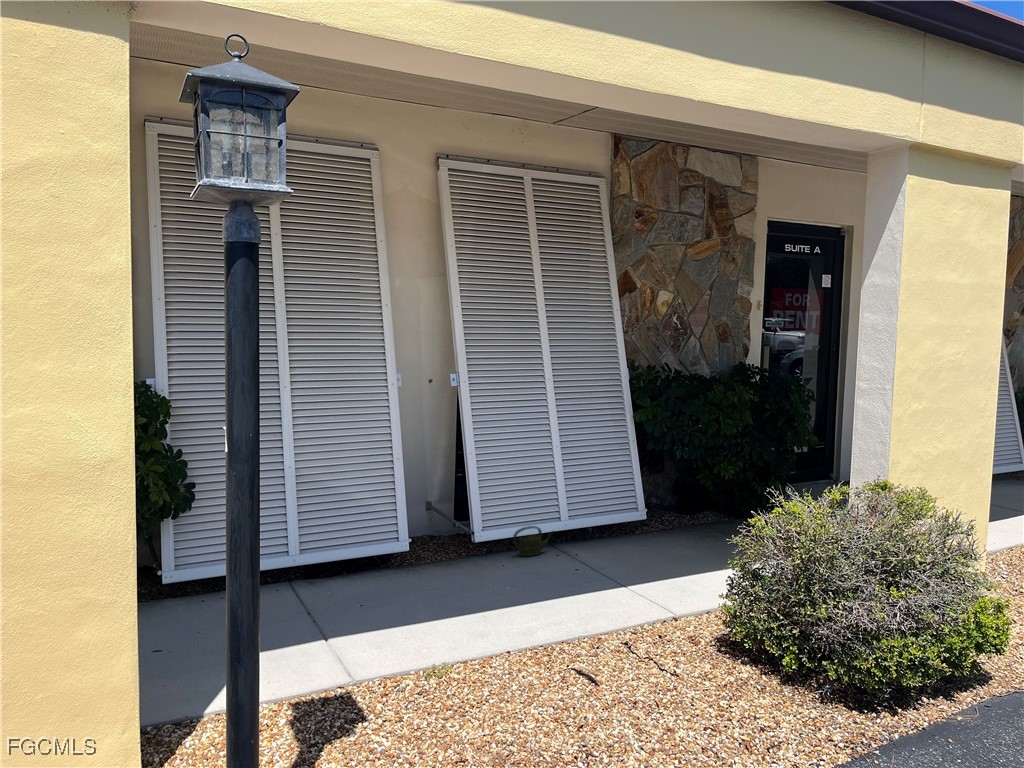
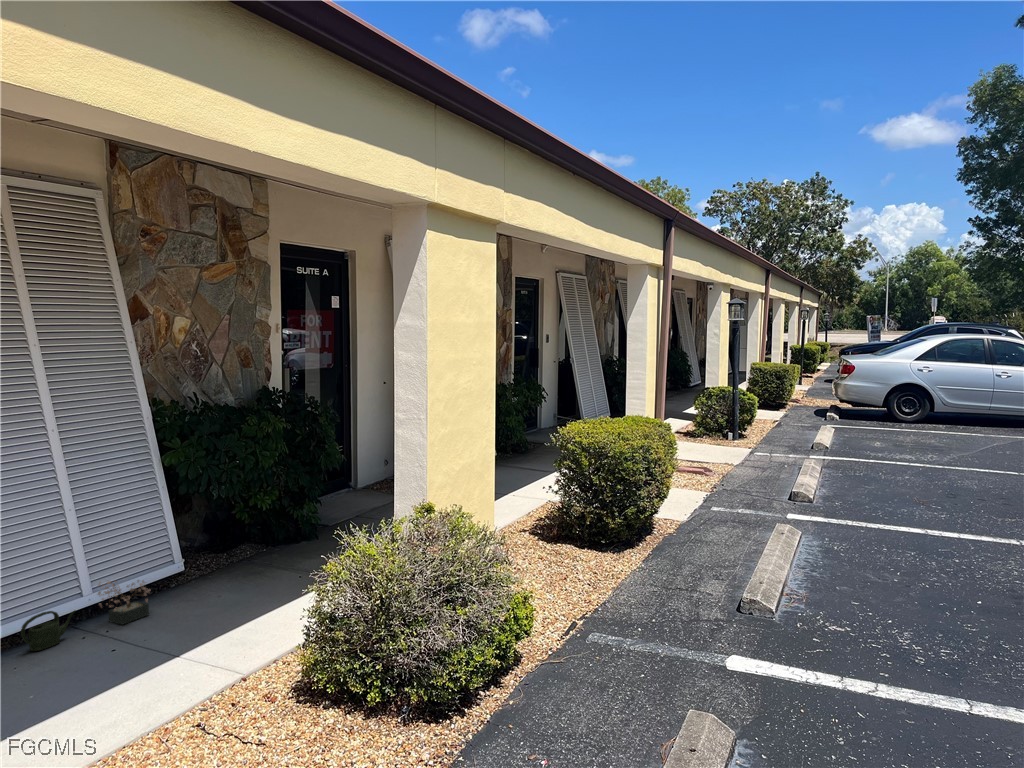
decorative plant: none [572,511,615,551] -> present [98,580,150,624]

